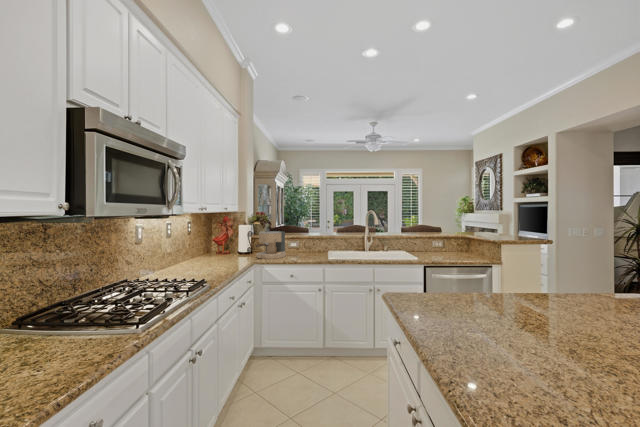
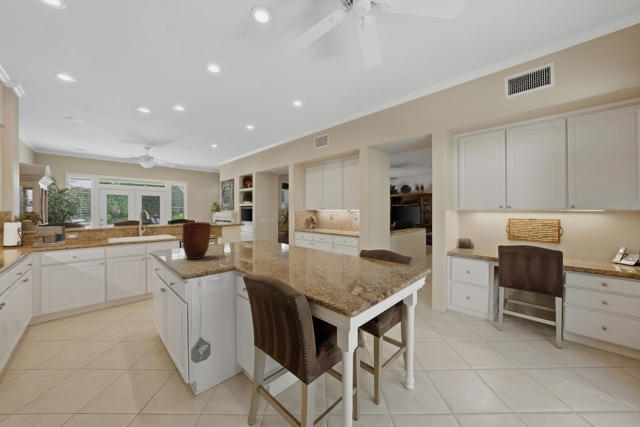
vase: none [478,244,584,385] -> present [182,222,211,259]

